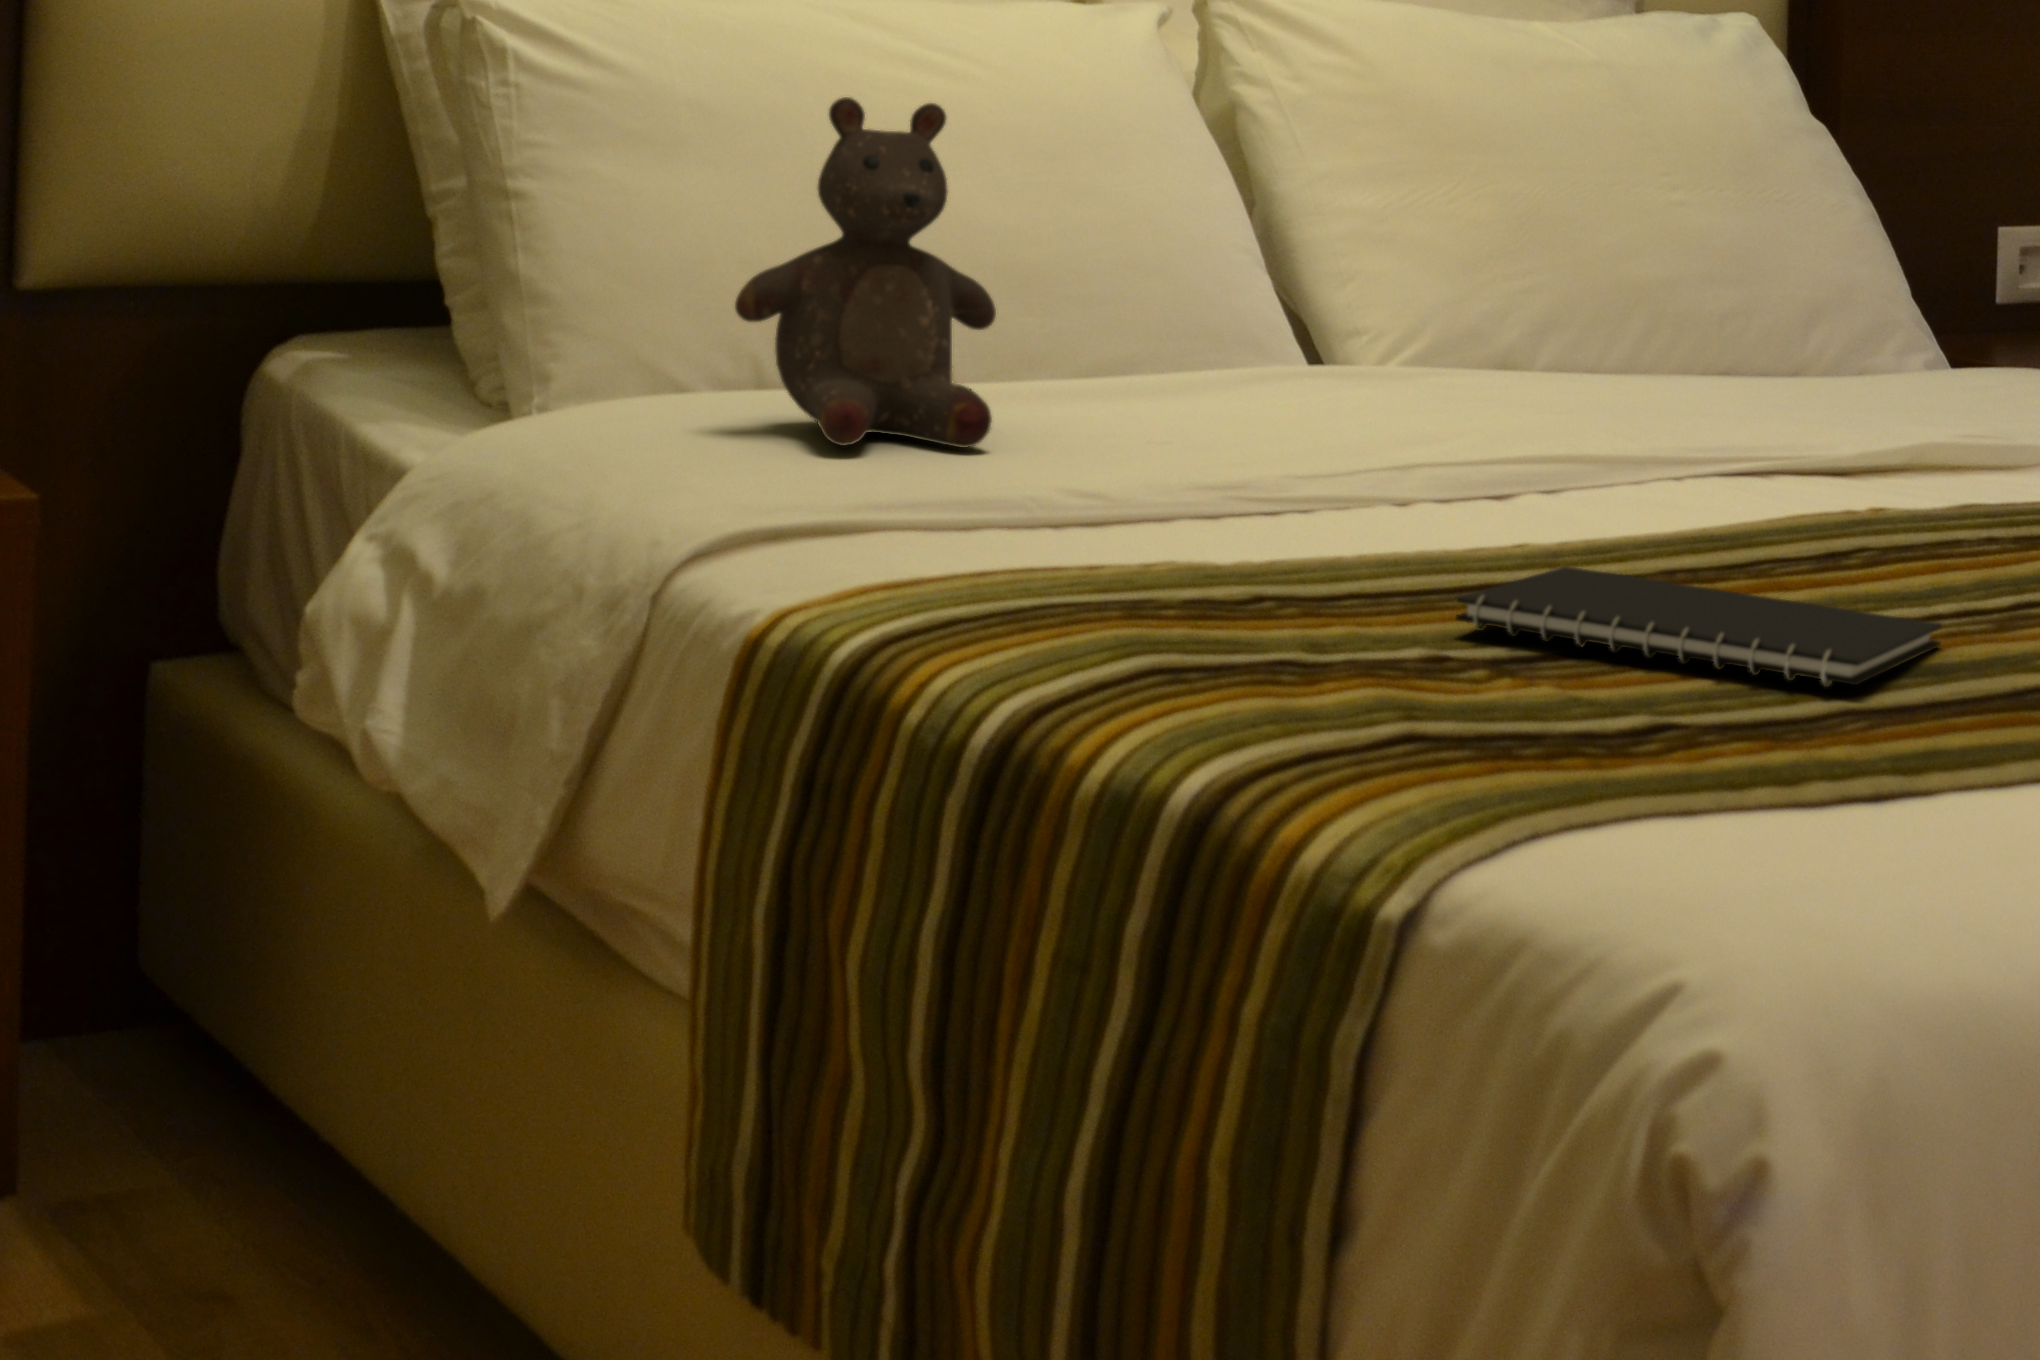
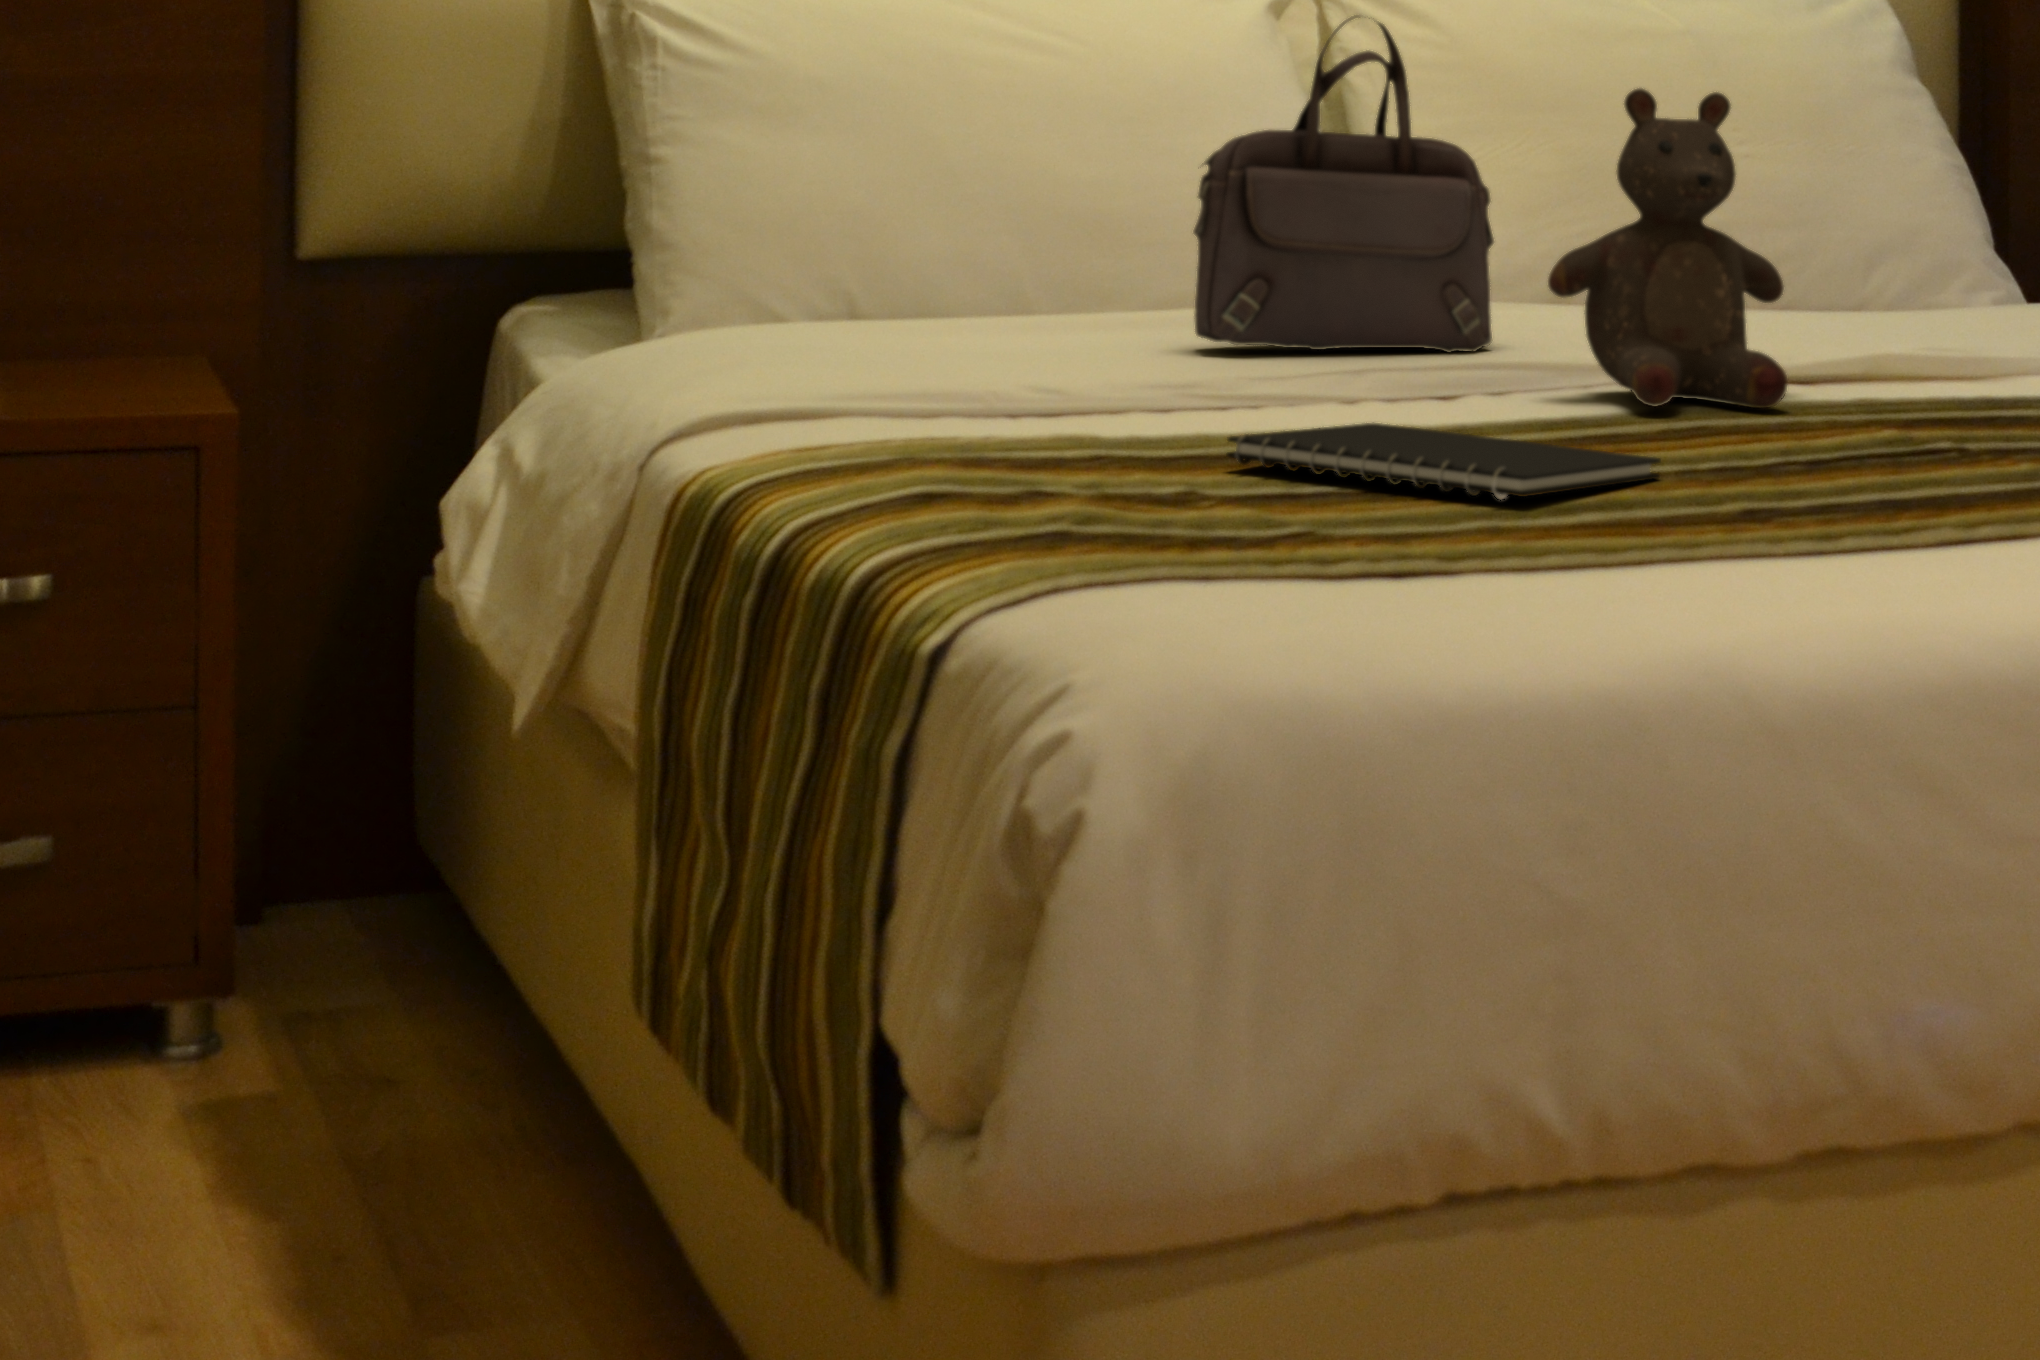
handbag: none [1195,60,1517,443] -> present [1194,15,1494,352]
stuffed bear: present [735,97,996,448] -> present [1548,88,1788,408]

